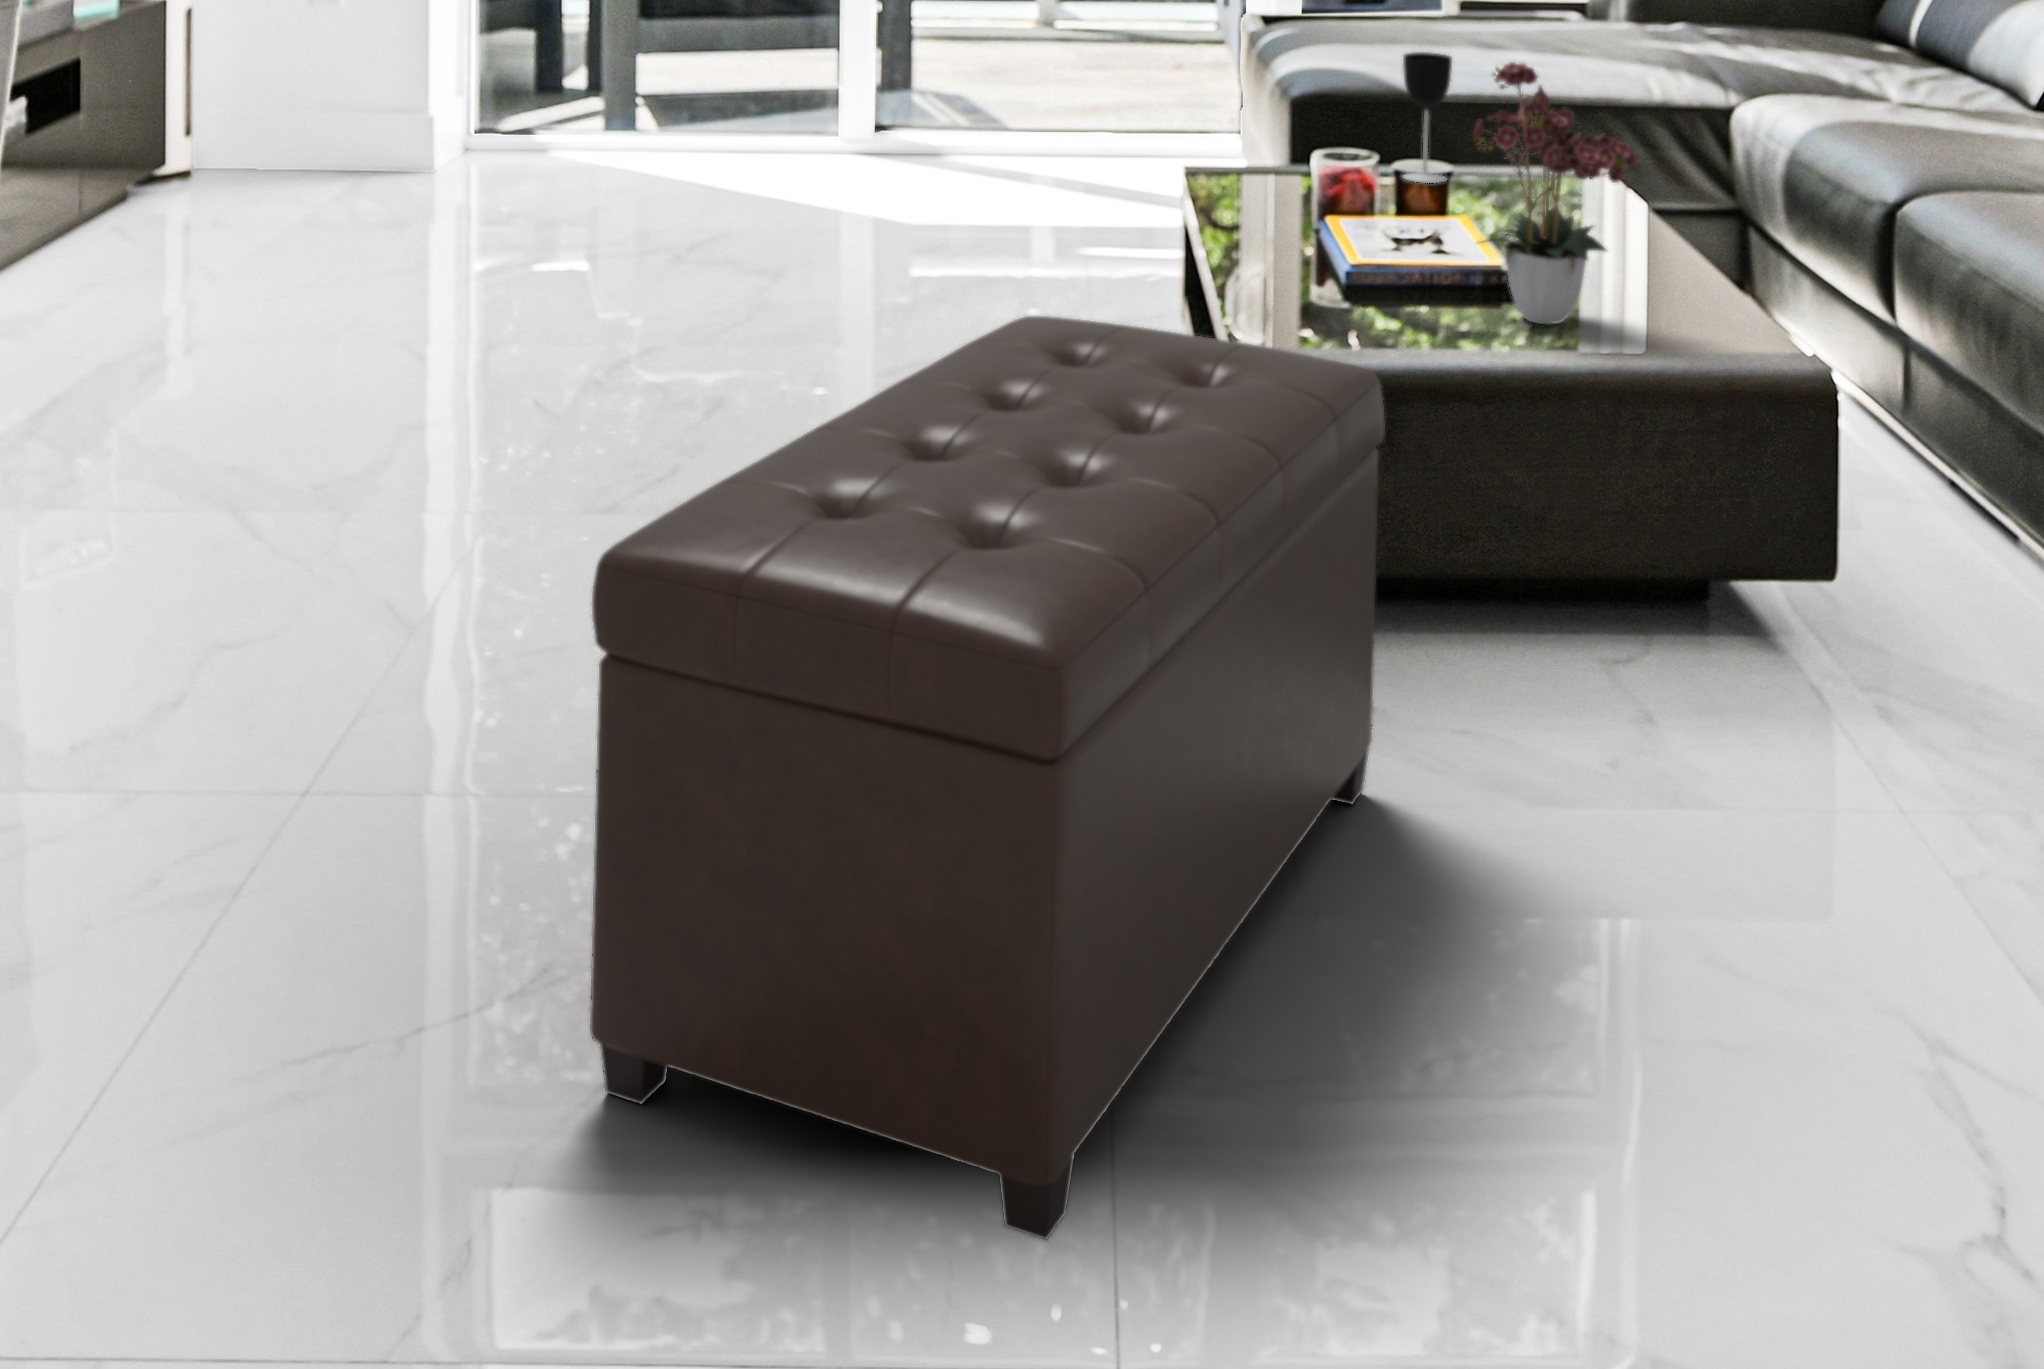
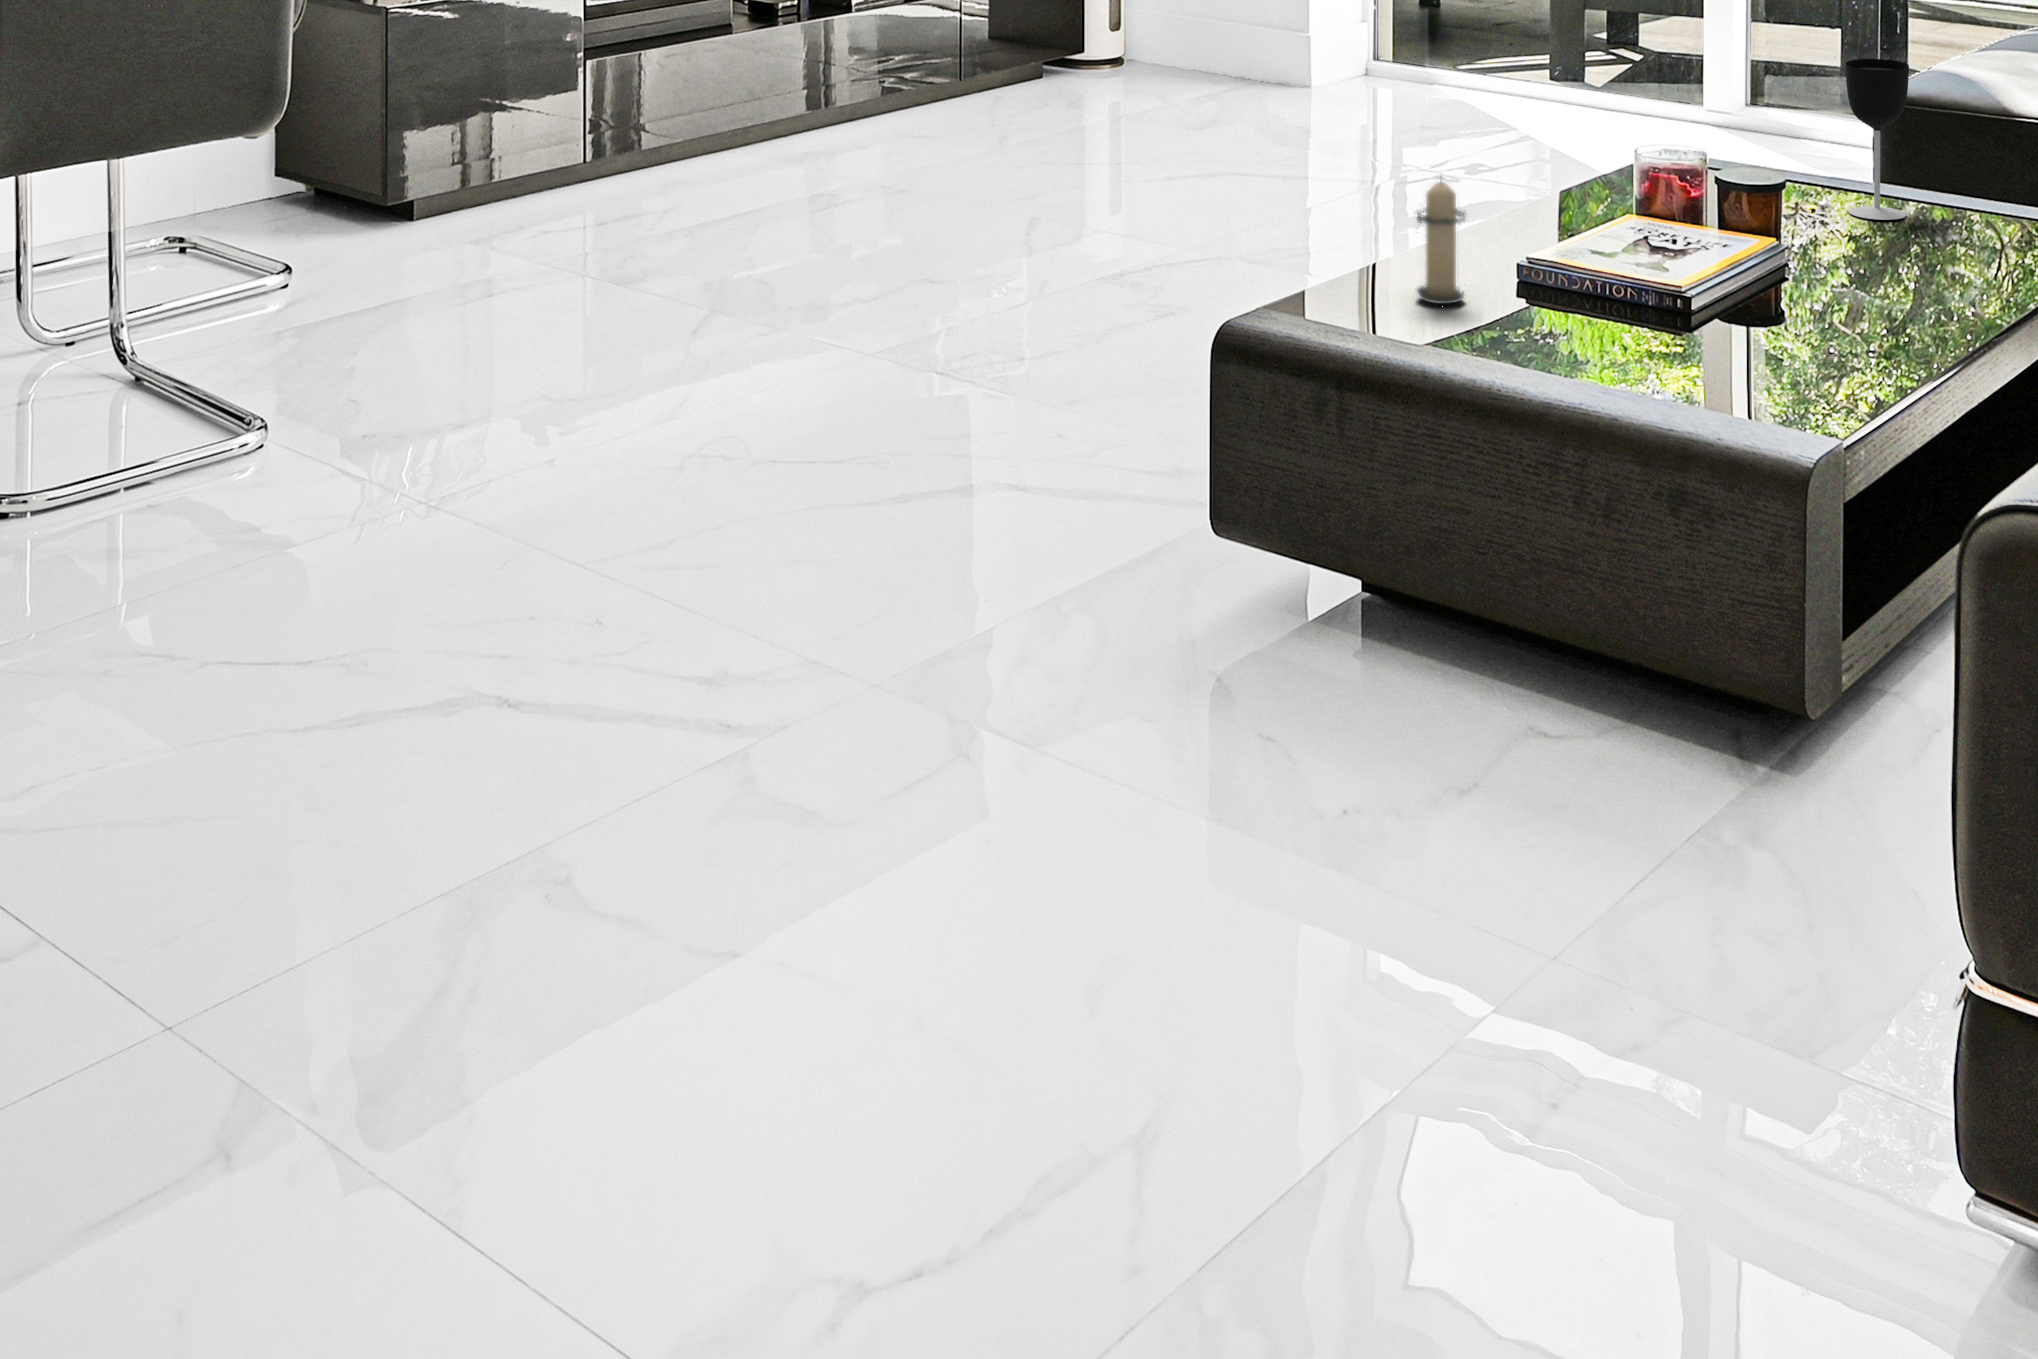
flower arrangement: present [1473,62,1638,324] -> none [1506,37,1698,367]
candle: none [1320,183,1376,301] -> present [1417,181,1465,304]
ottoman: present [590,316,1385,1240] -> none [139,238,1048,948]

